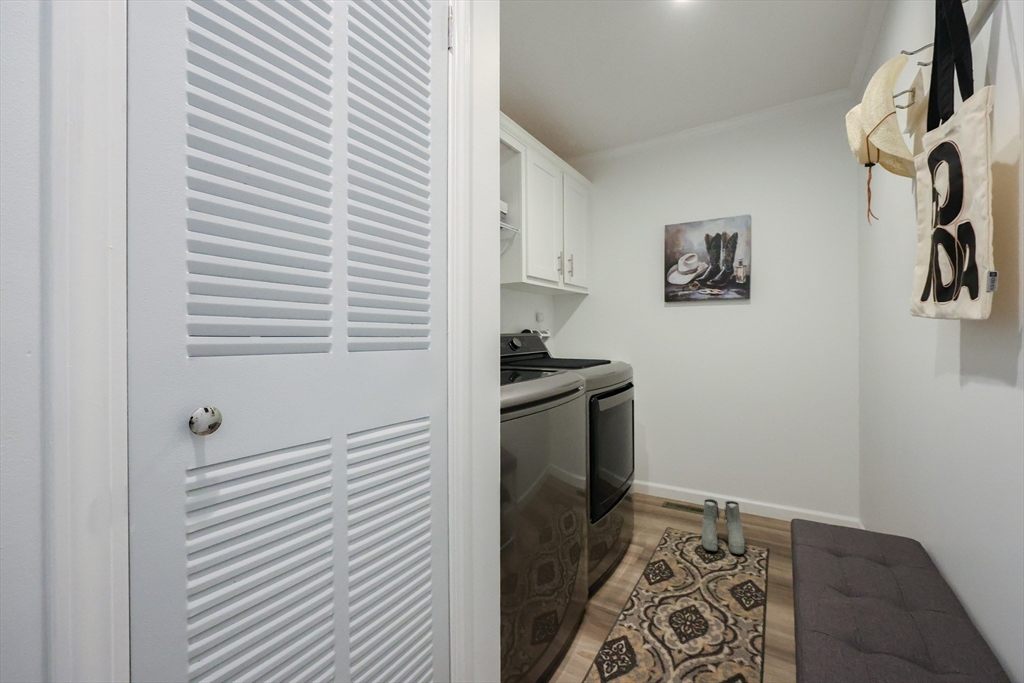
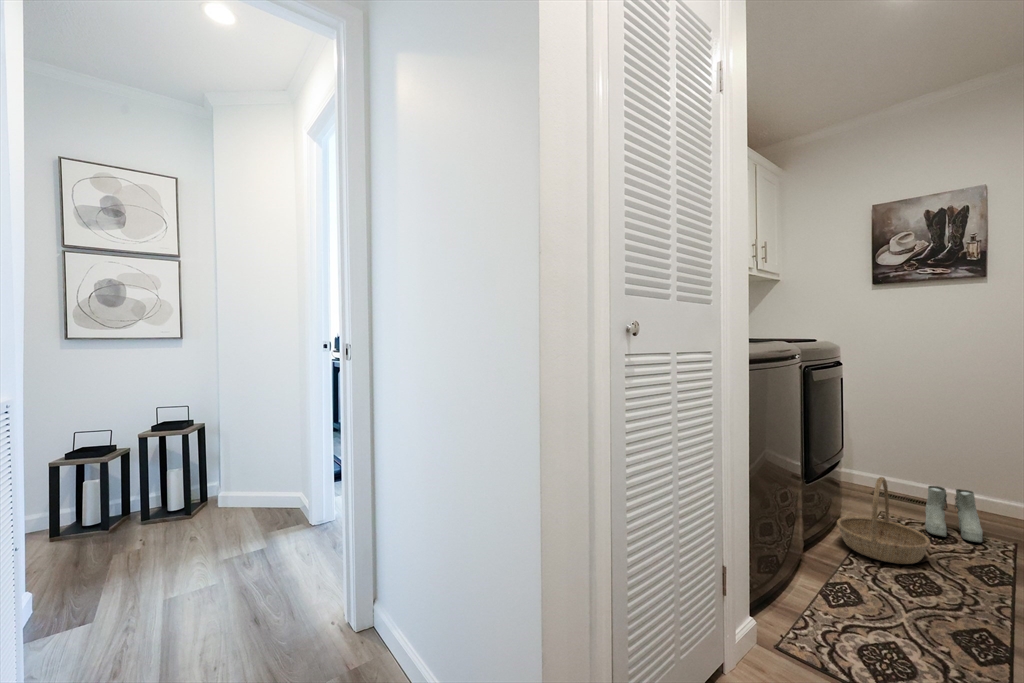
basket: none [625,504,702,596] -> present [837,477,930,564]

